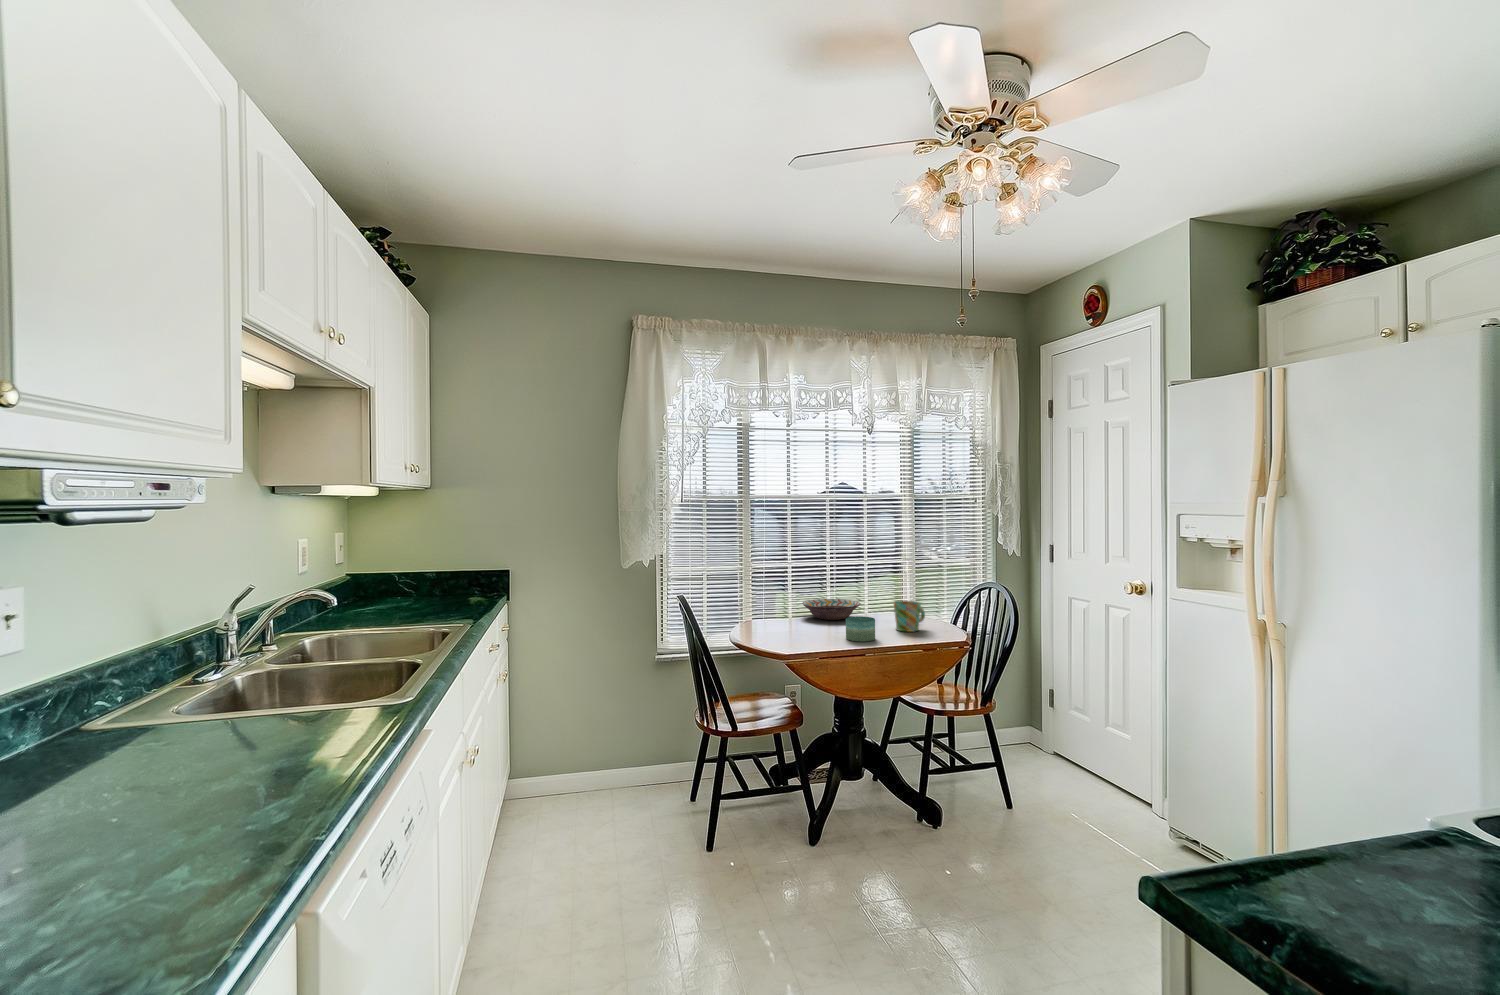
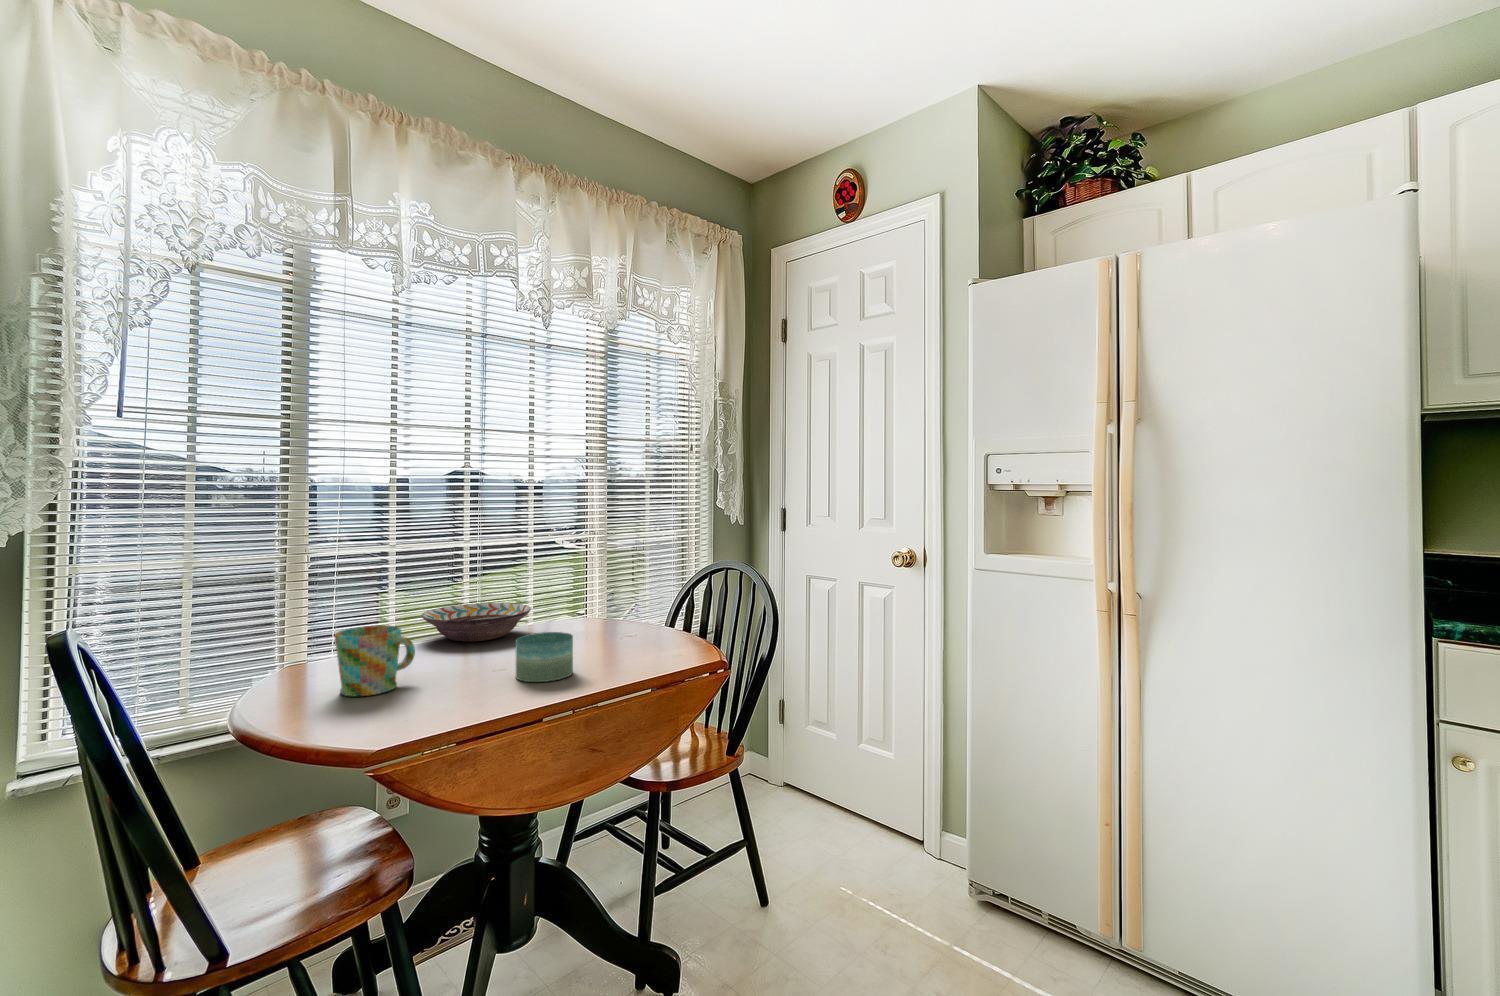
mug: present [894,601,925,632] -> present [335,625,415,696]

